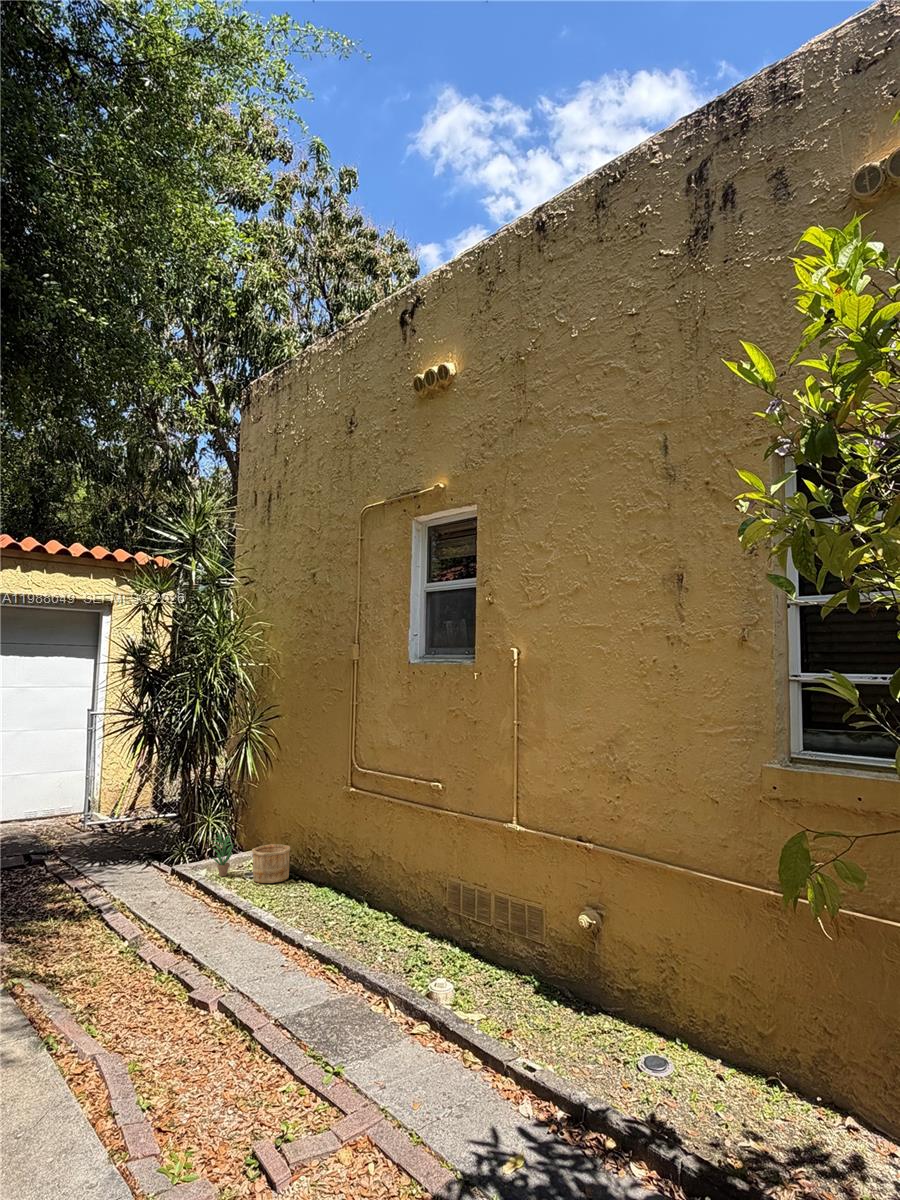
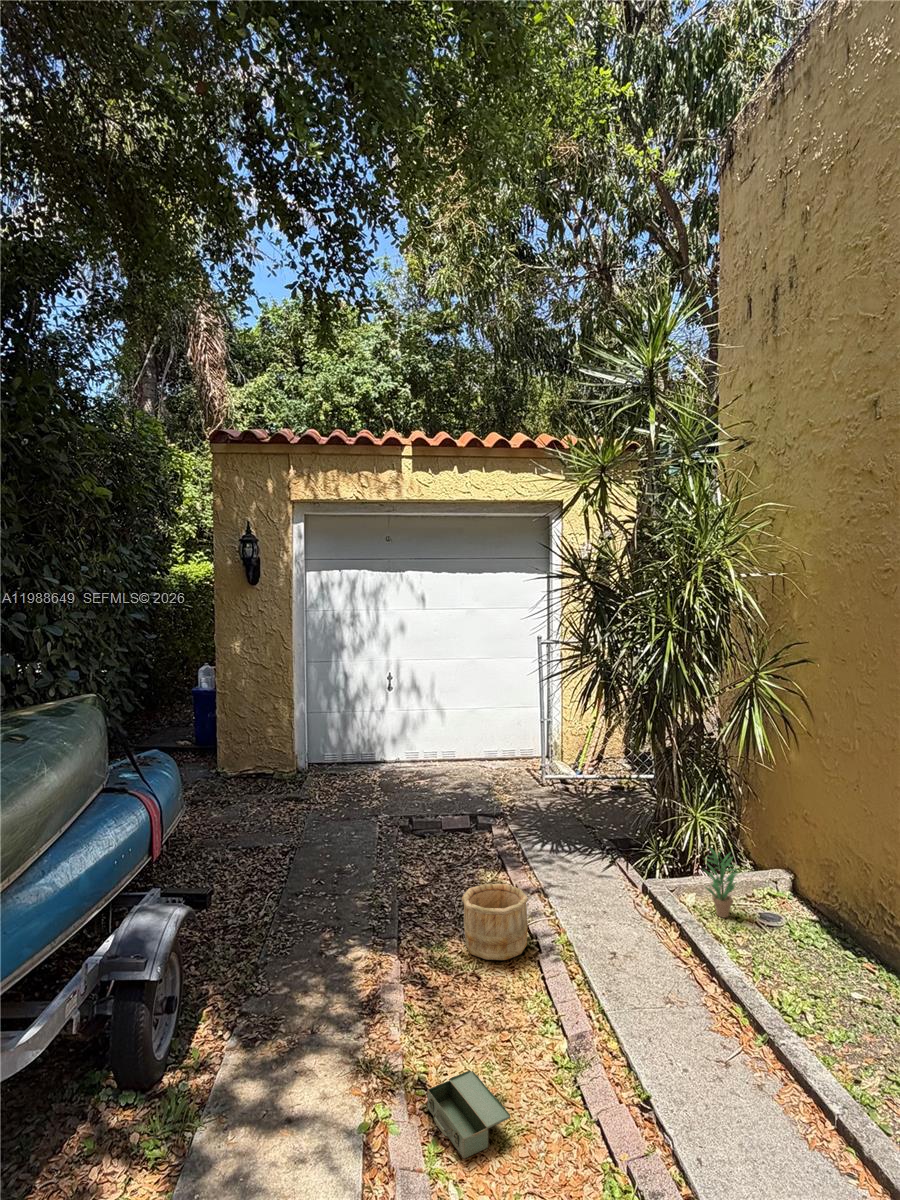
wooden bucket: present [252,844,290,883] -> present [462,884,528,960]
toolbox: none [45,953,102,985] -> present [427,1070,511,1159]

